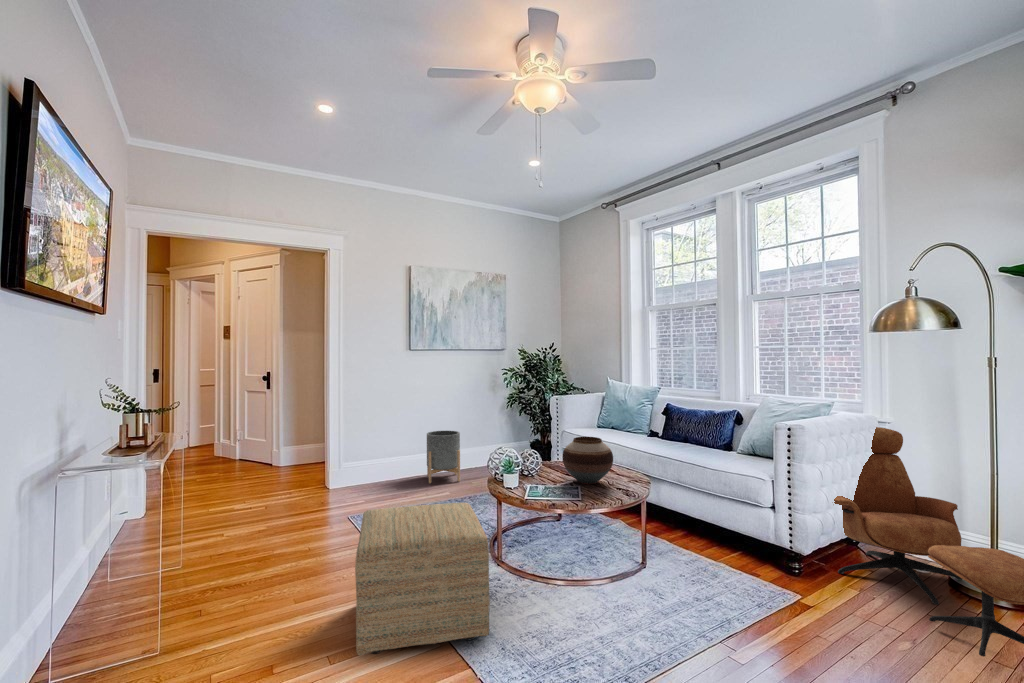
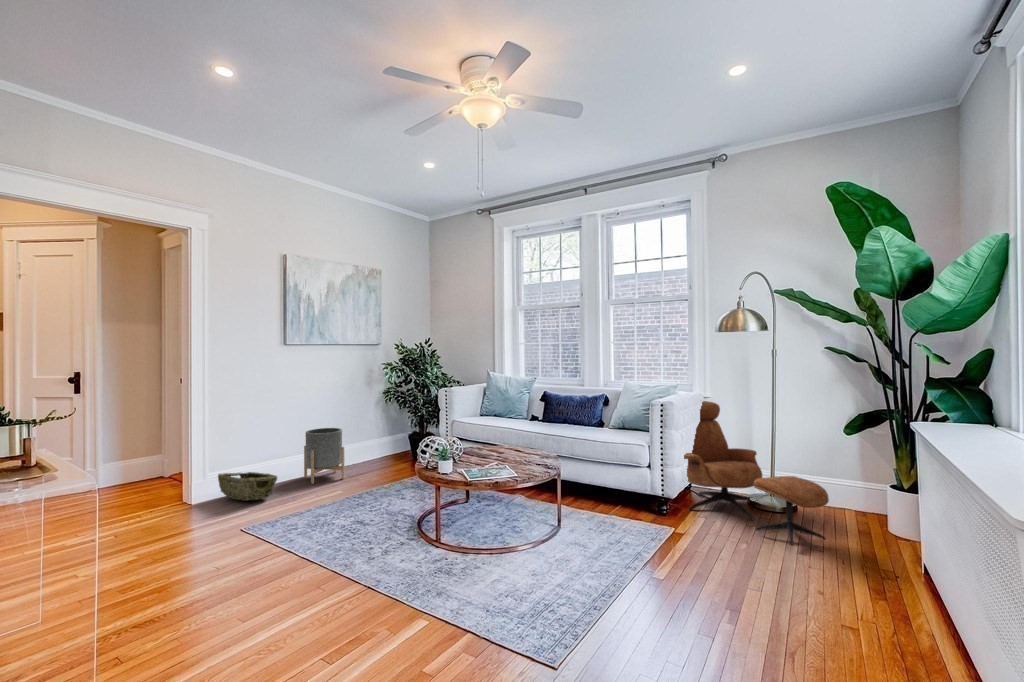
vase: present [562,437,613,484] -> none [485,421,529,463]
woven basket: none [348,466,394,494] -> present [218,472,277,501]
ottoman: present [355,503,490,655] -> none [323,490,473,646]

